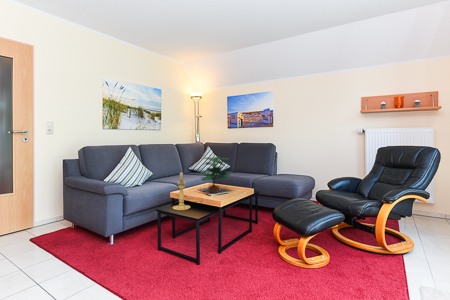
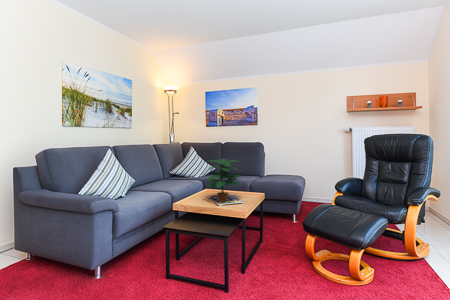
candle holder: present [173,173,190,211] -> none [181,179,203,227]

